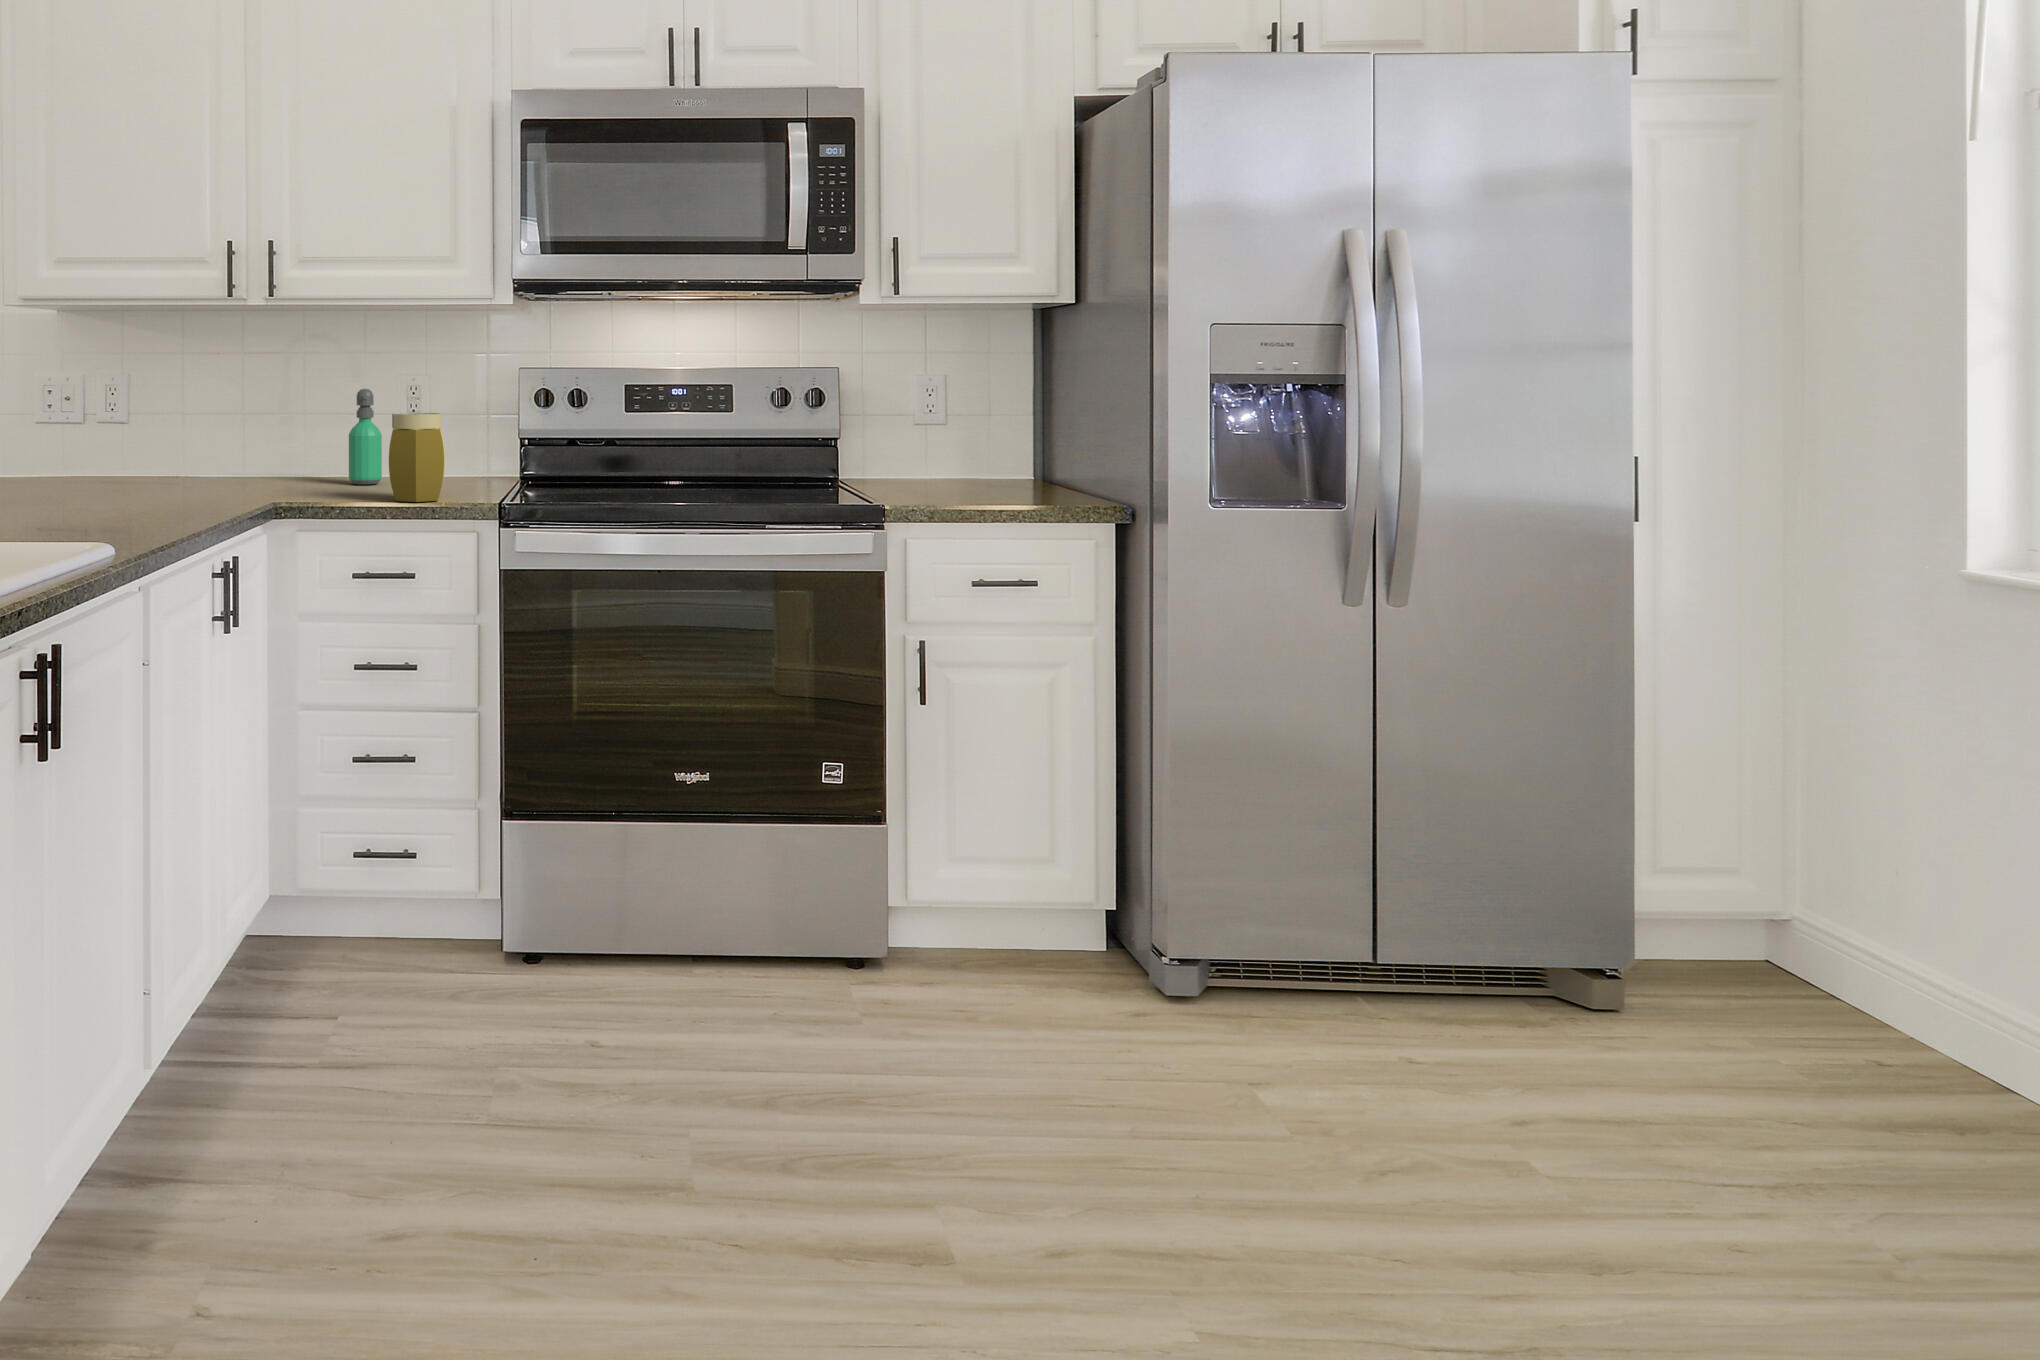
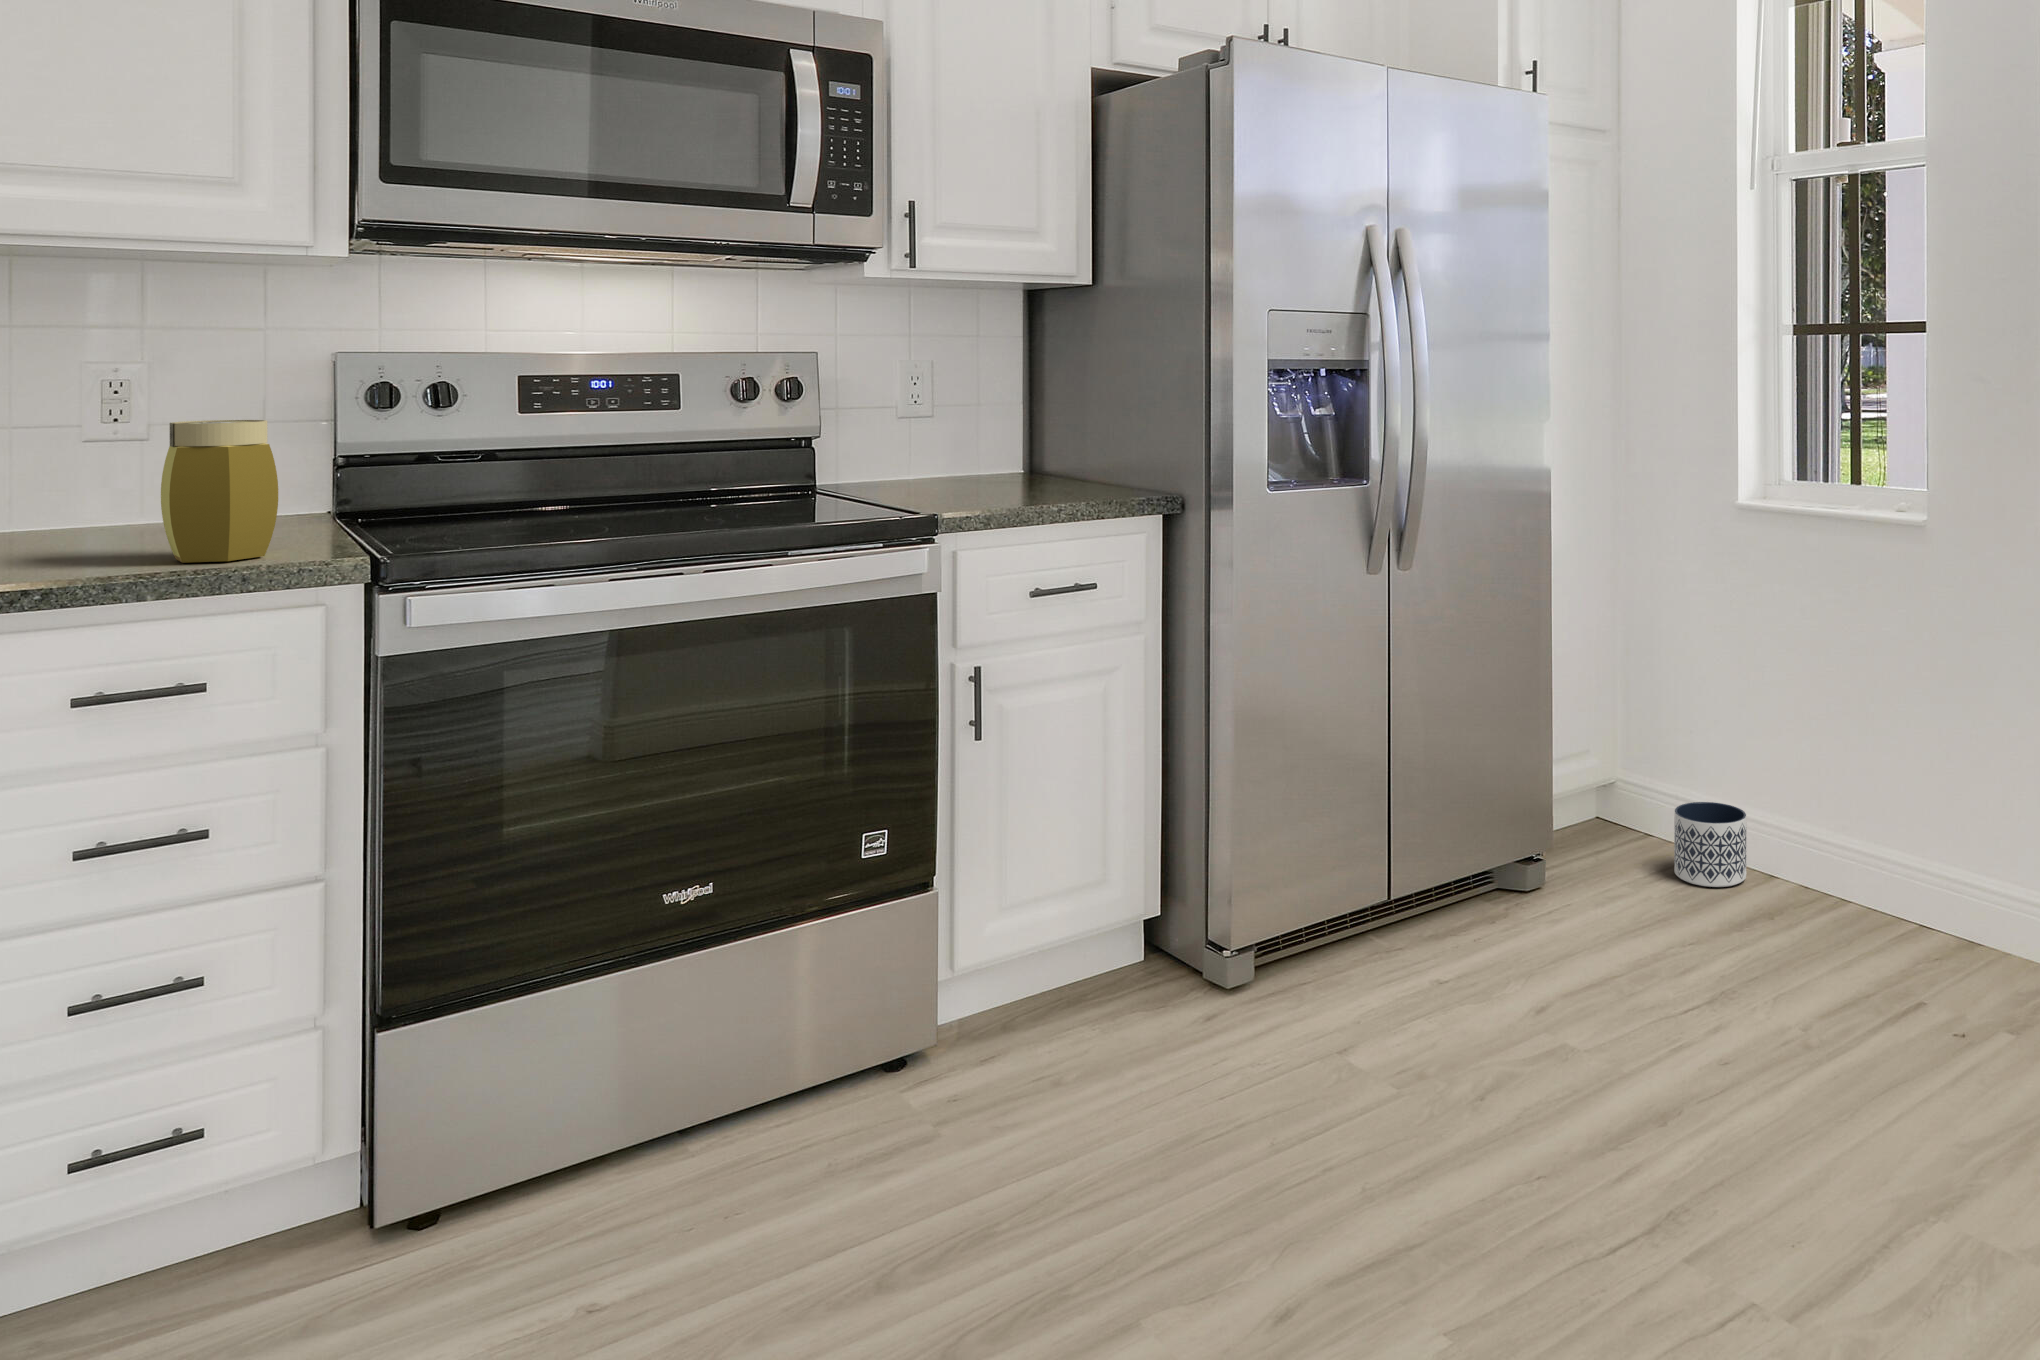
soap dispenser: present [349,389,382,484] -> none [19,385,90,542]
planter: none [1844,951,1968,1072] -> present [1674,802,1747,887]

